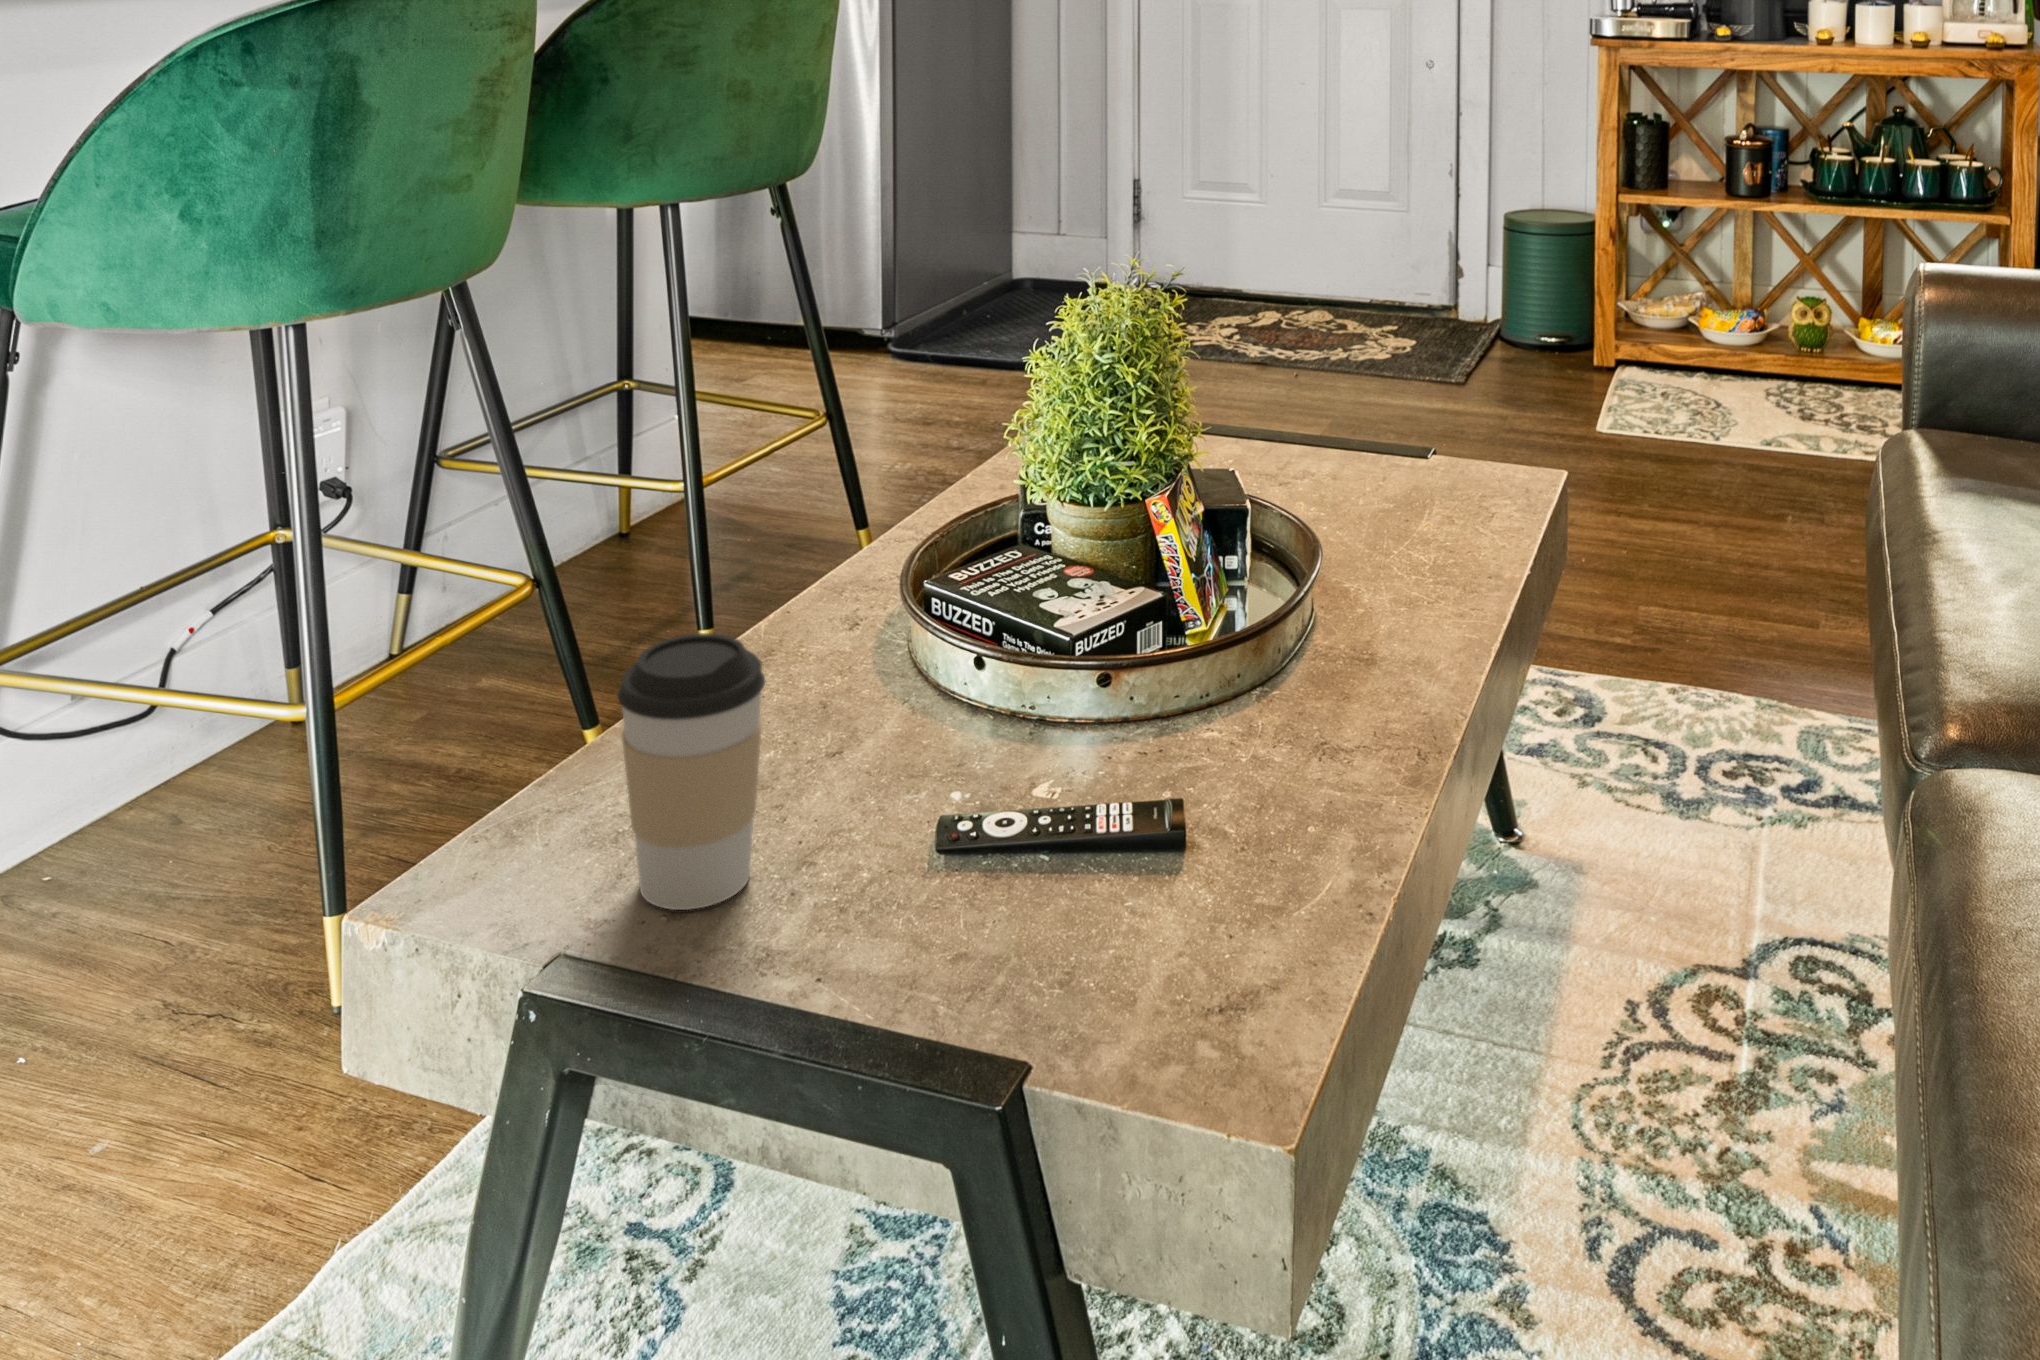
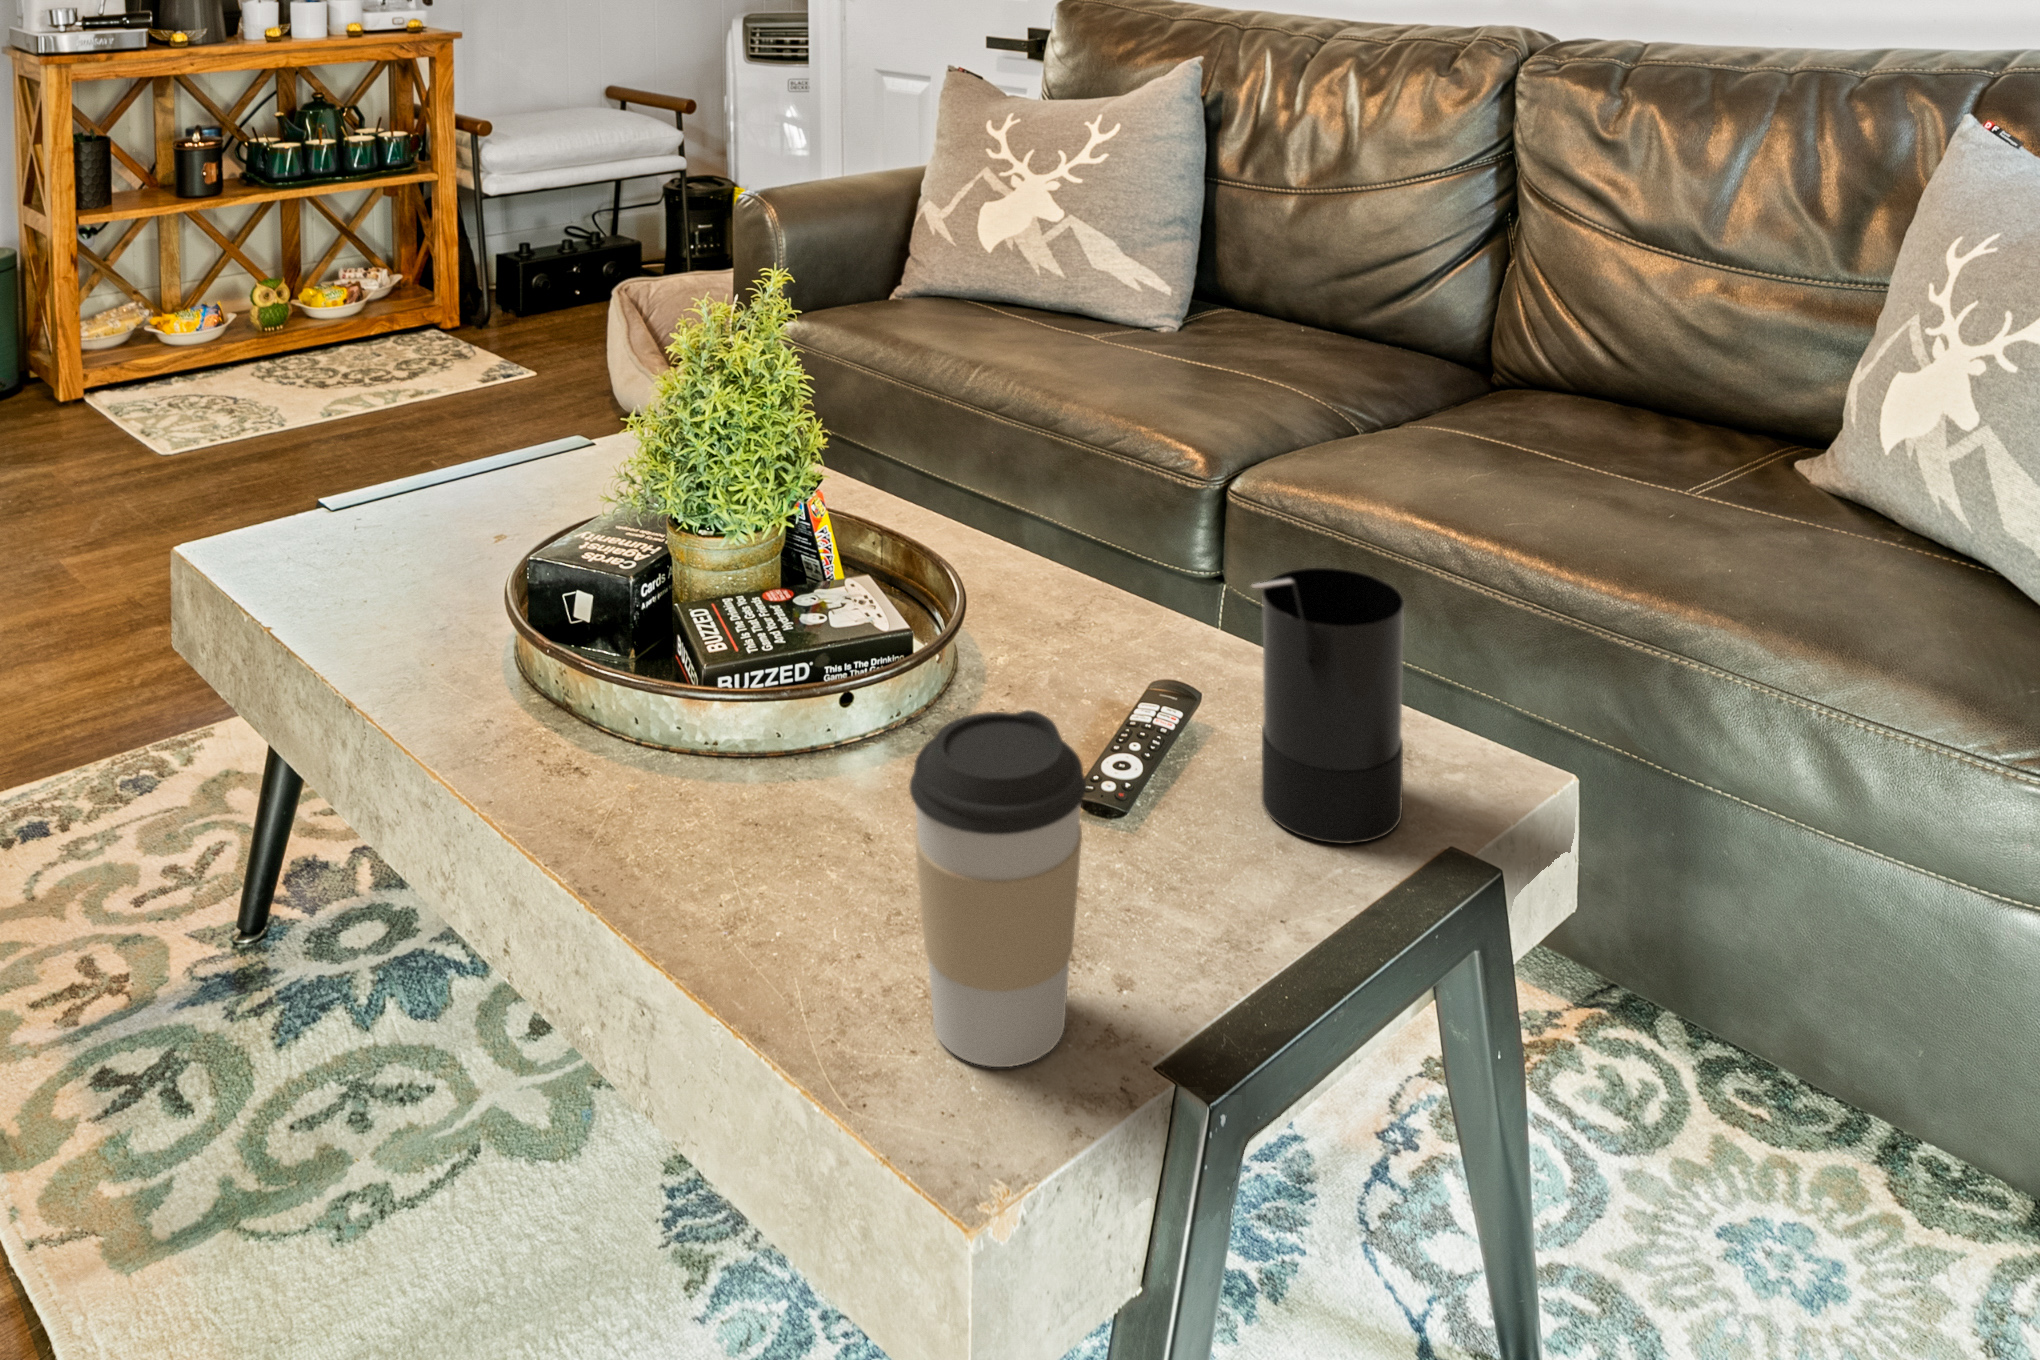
candle: none [1059,683,1211,1006] -> present [1252,568,1404,844]

